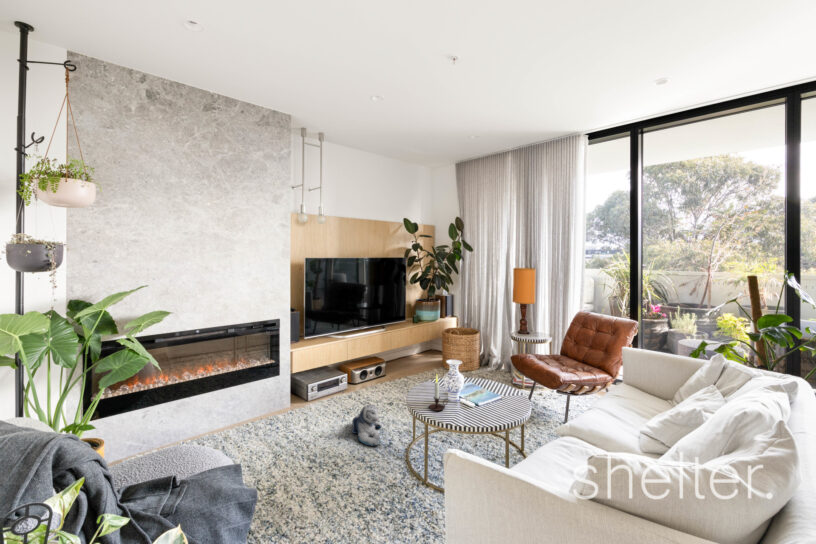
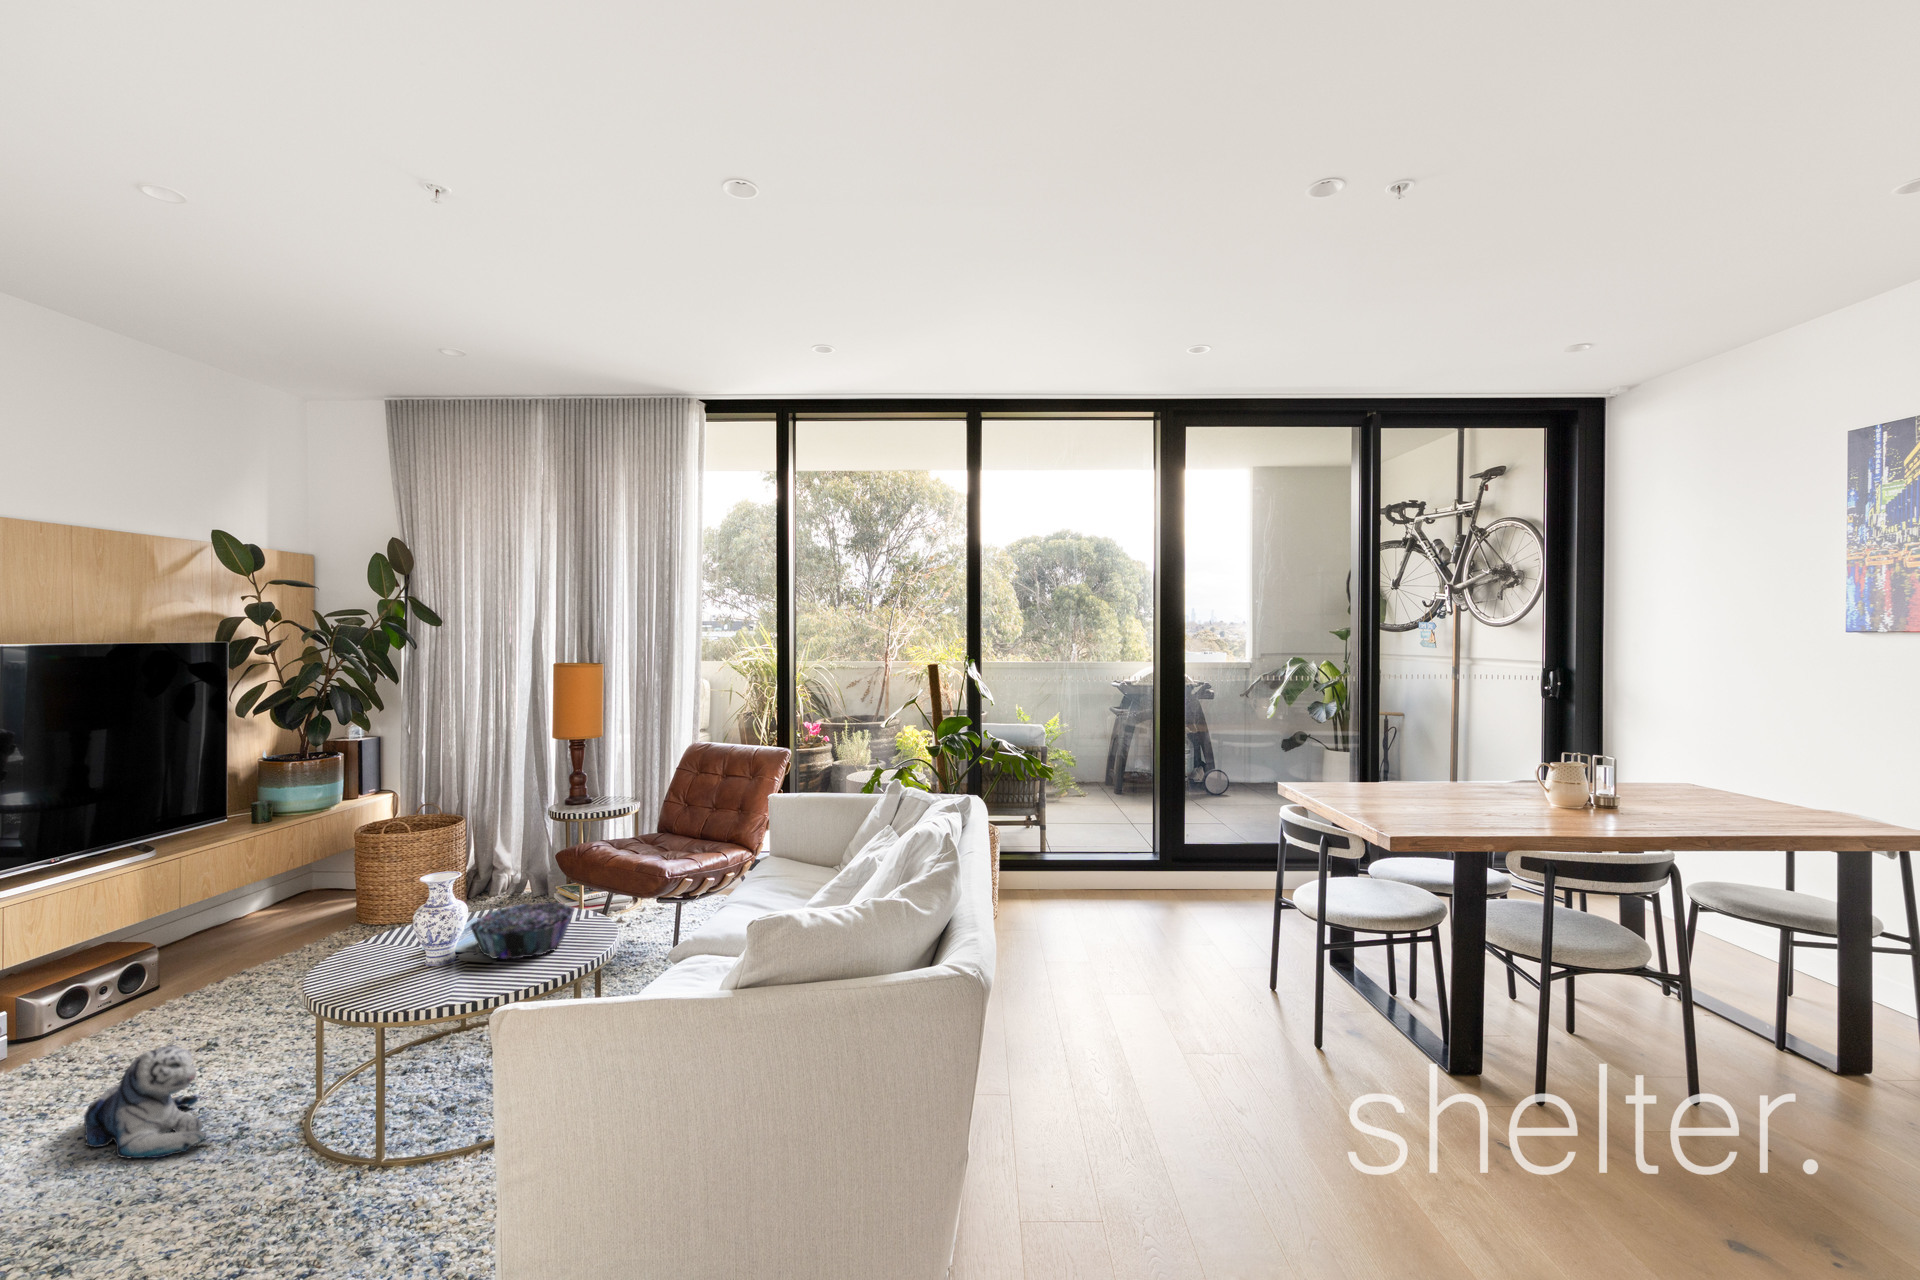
candle: present [429,376,446,411] -> none [381,903,431,989]
decorative bowl: none [464,383,510,411] -> present [469,903,574,959]

